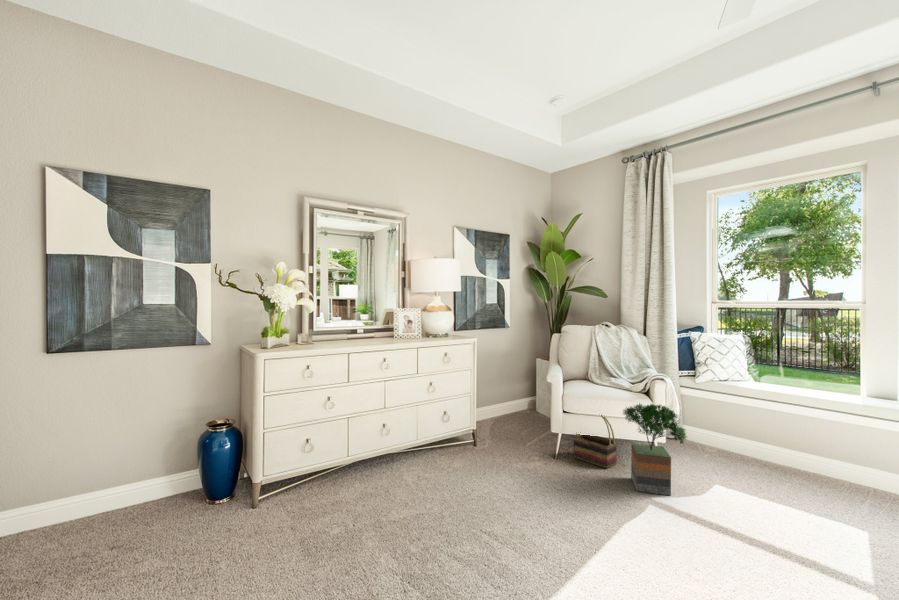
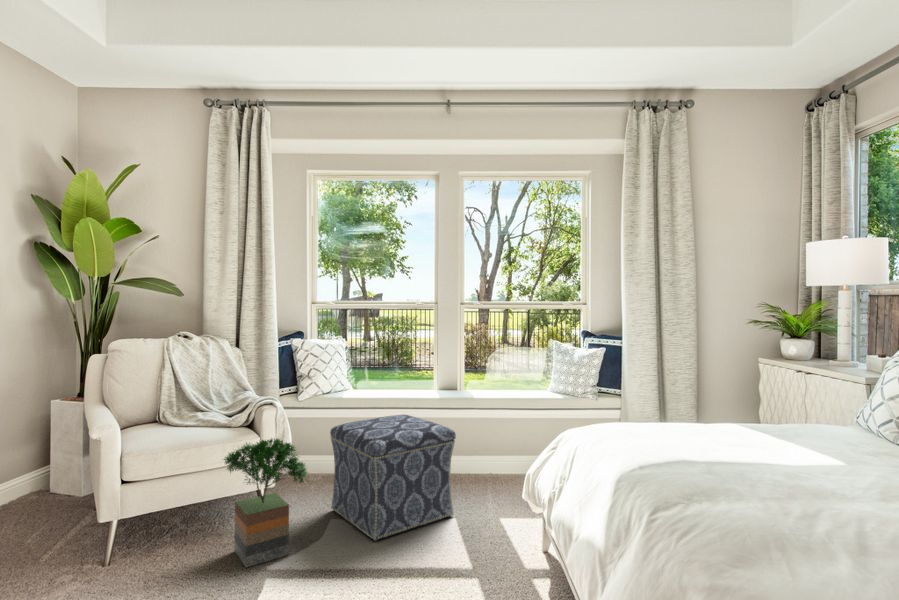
ottoman: none [717,408,869,530] -> present [330,415,456,541]
basket: present [573,415,617,469] -> none [138,468,211,553]

